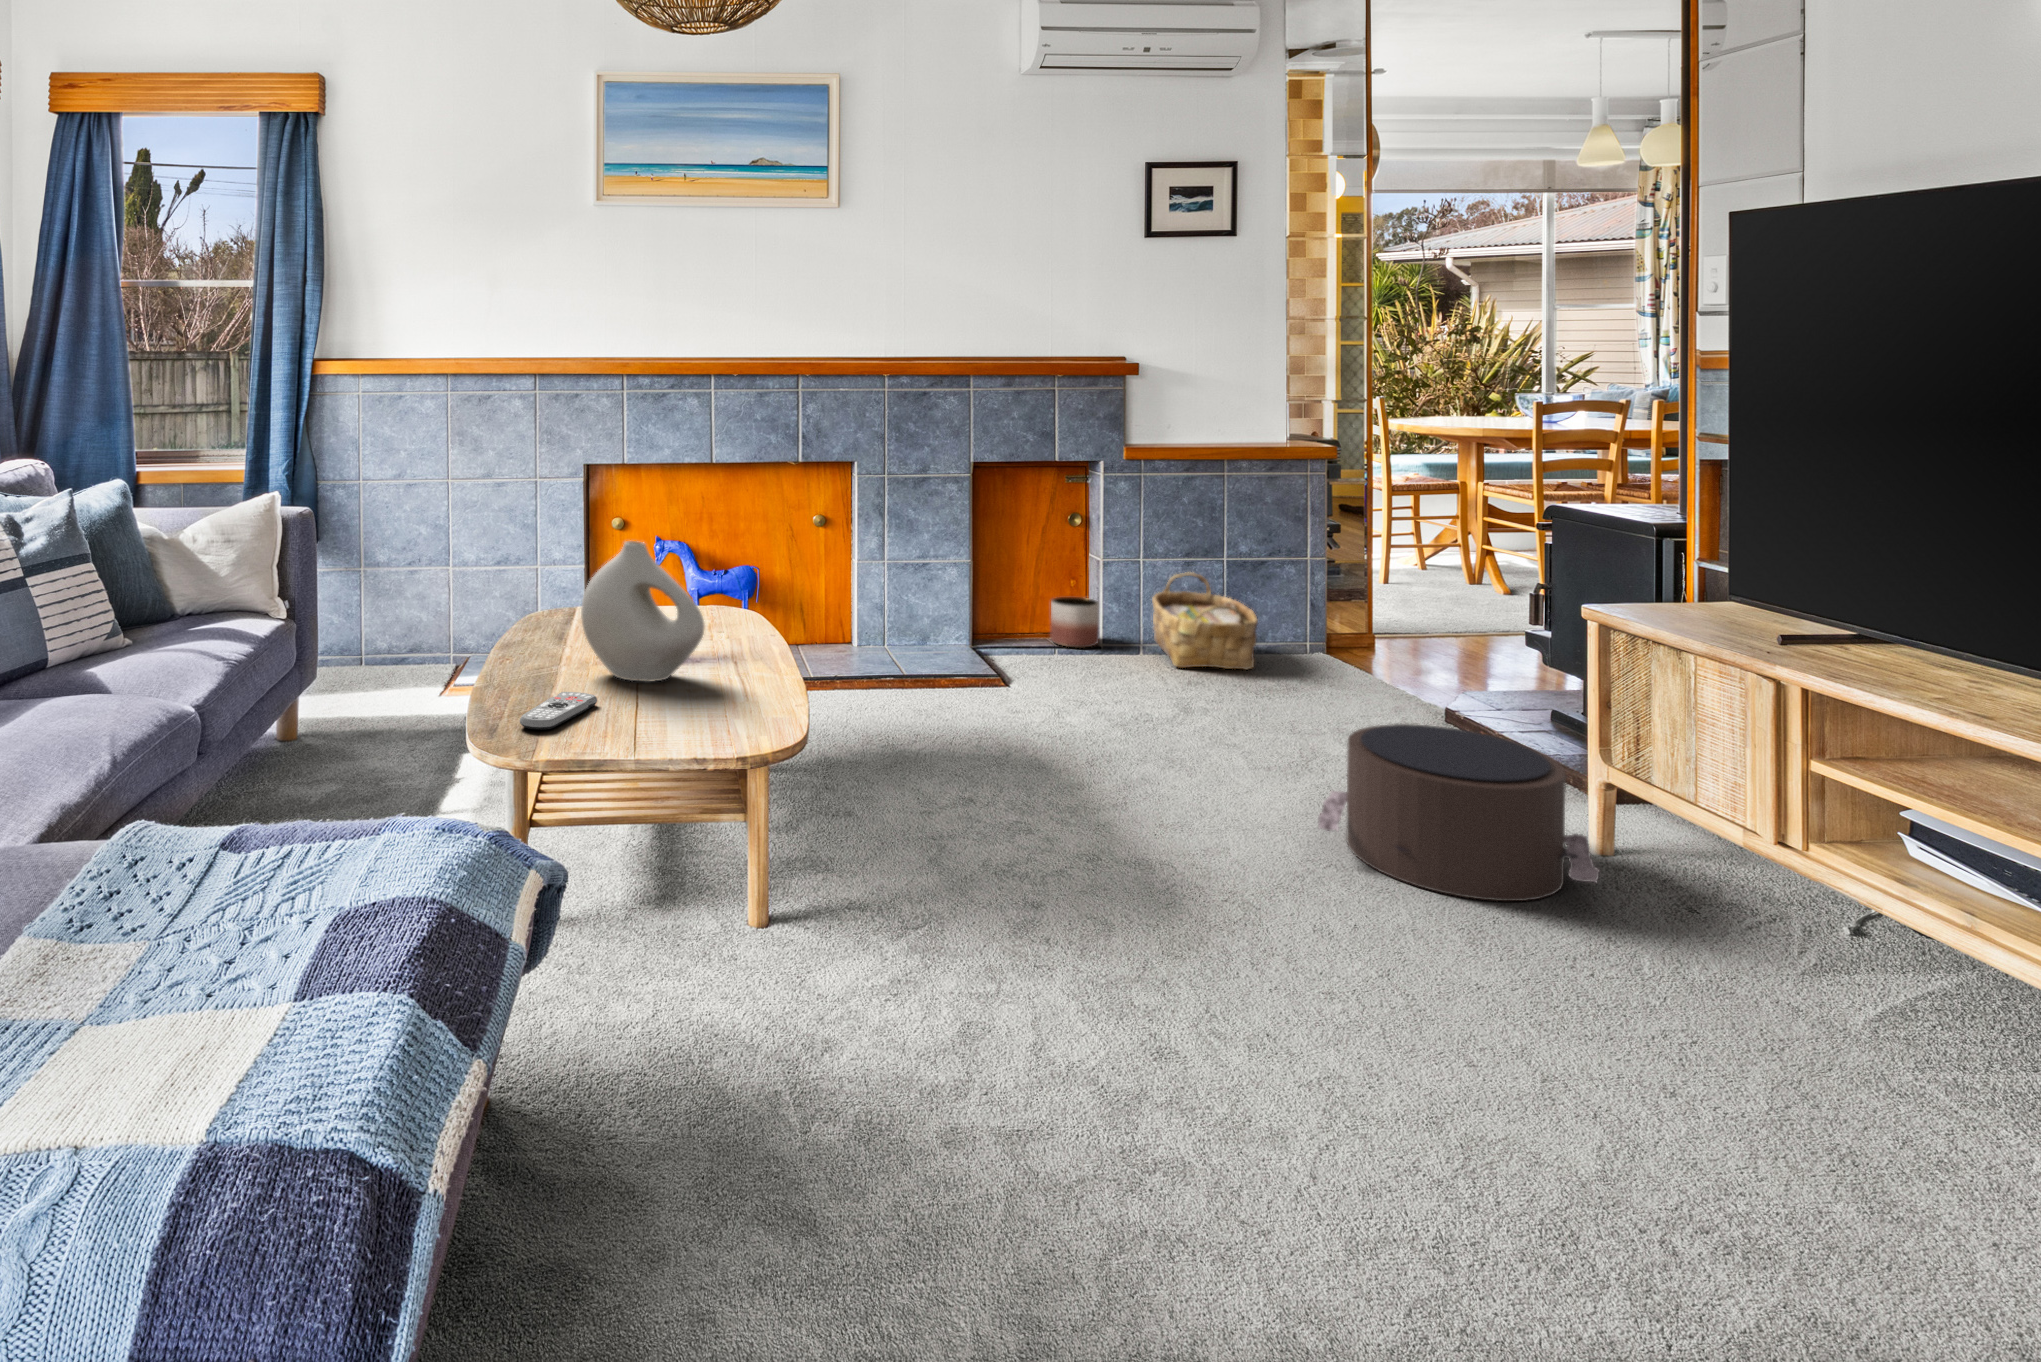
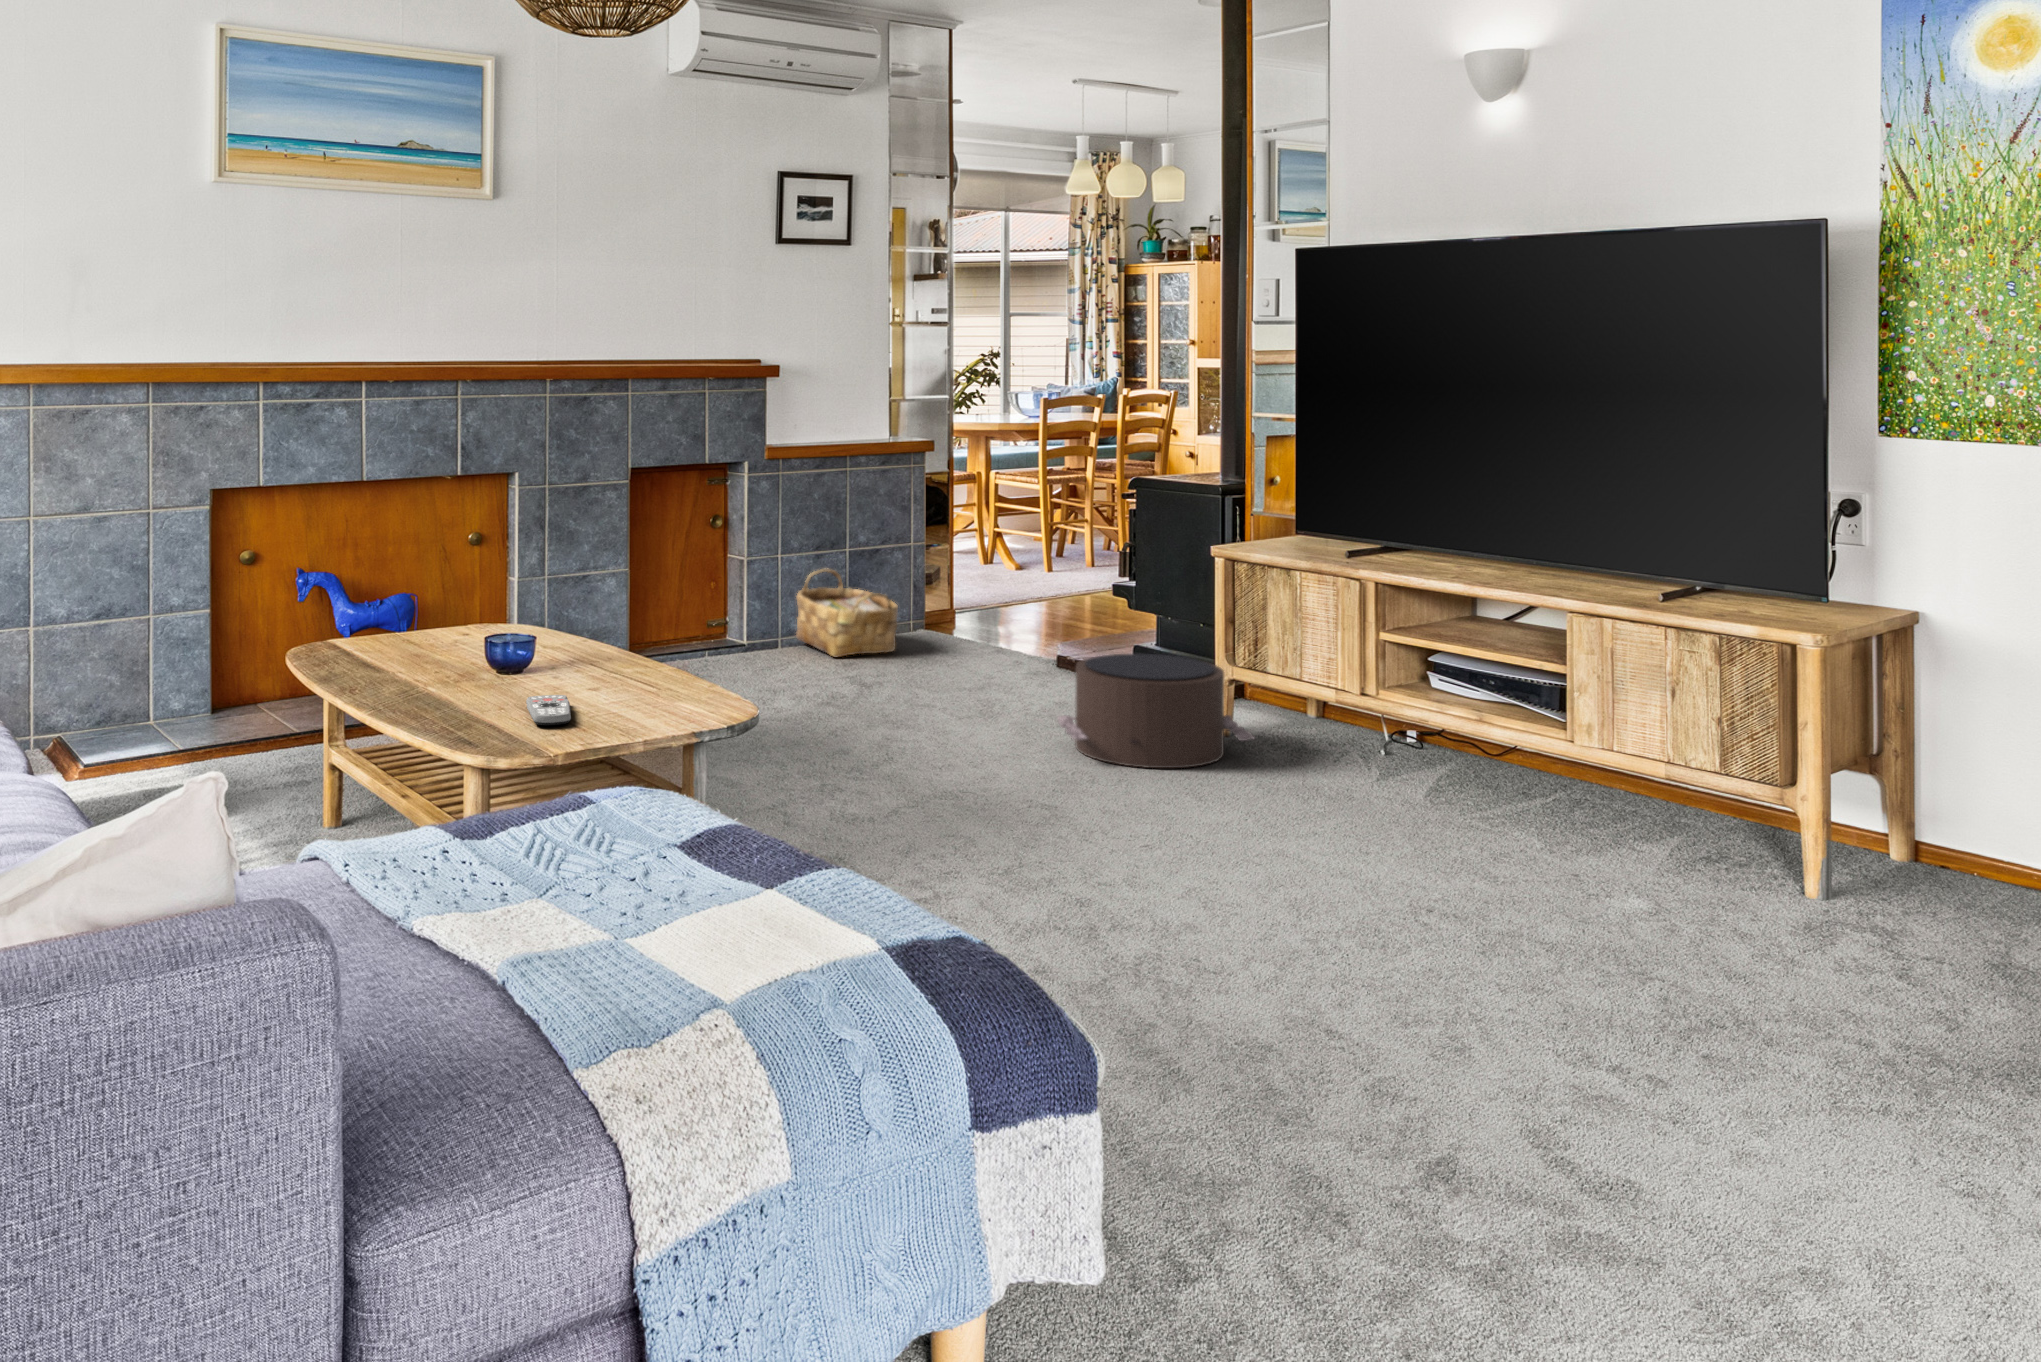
vase: present [581,541,704,682] -> none [491,548,624,686]
planter: present [1051,597,1099,648] -> none [700,604,748,653]

